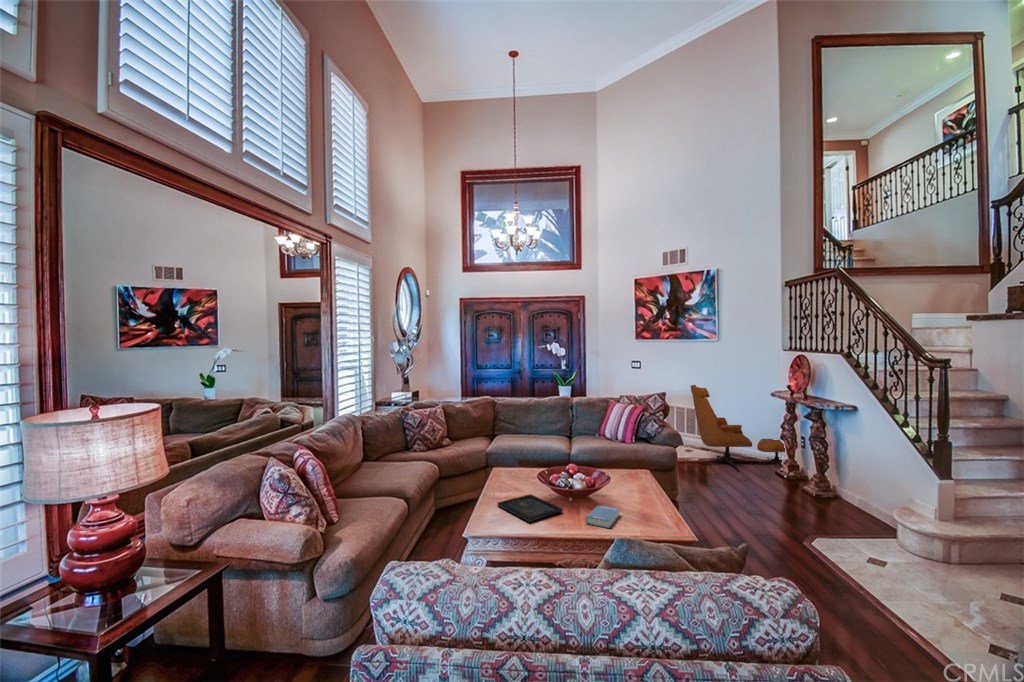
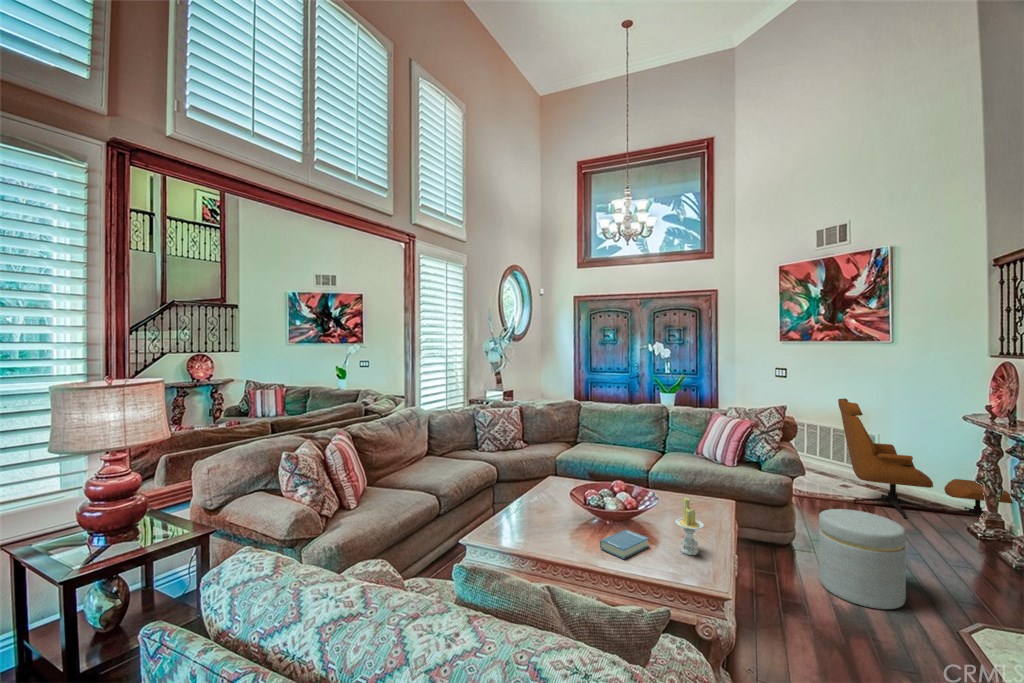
ottoman: none [708,468,765,536] -> present [819,509,906,609]
candle: none [639,472,661,517] -> present [675,498,704,555]
tray: present [497,494,563,521] -> none [519,506,584,535]

